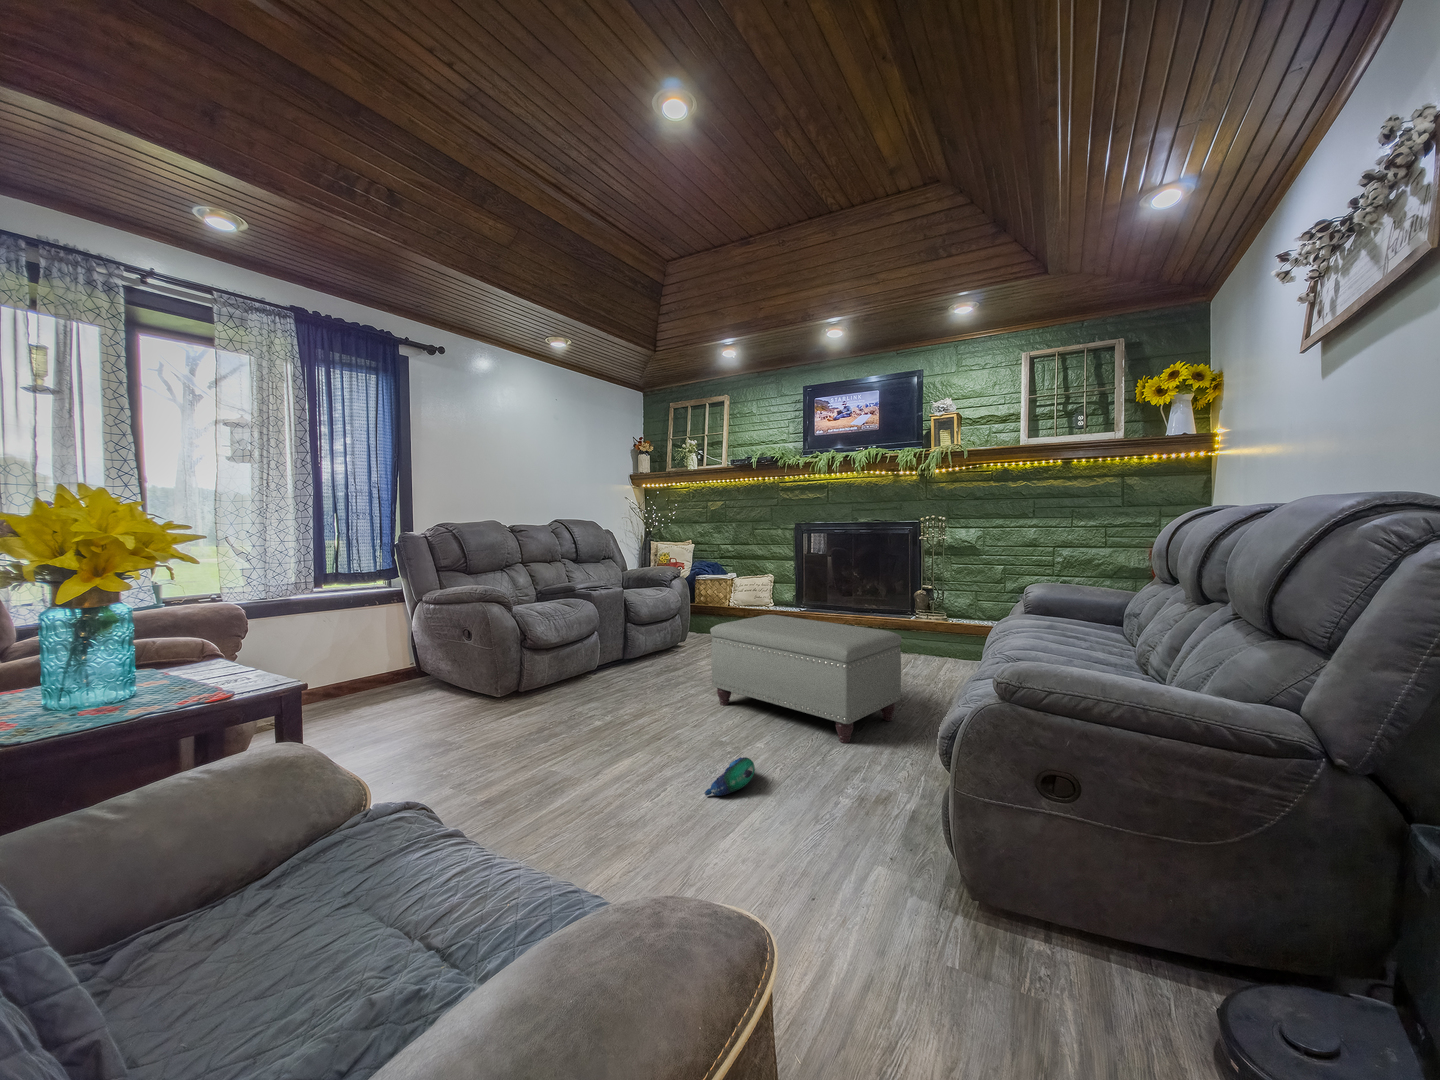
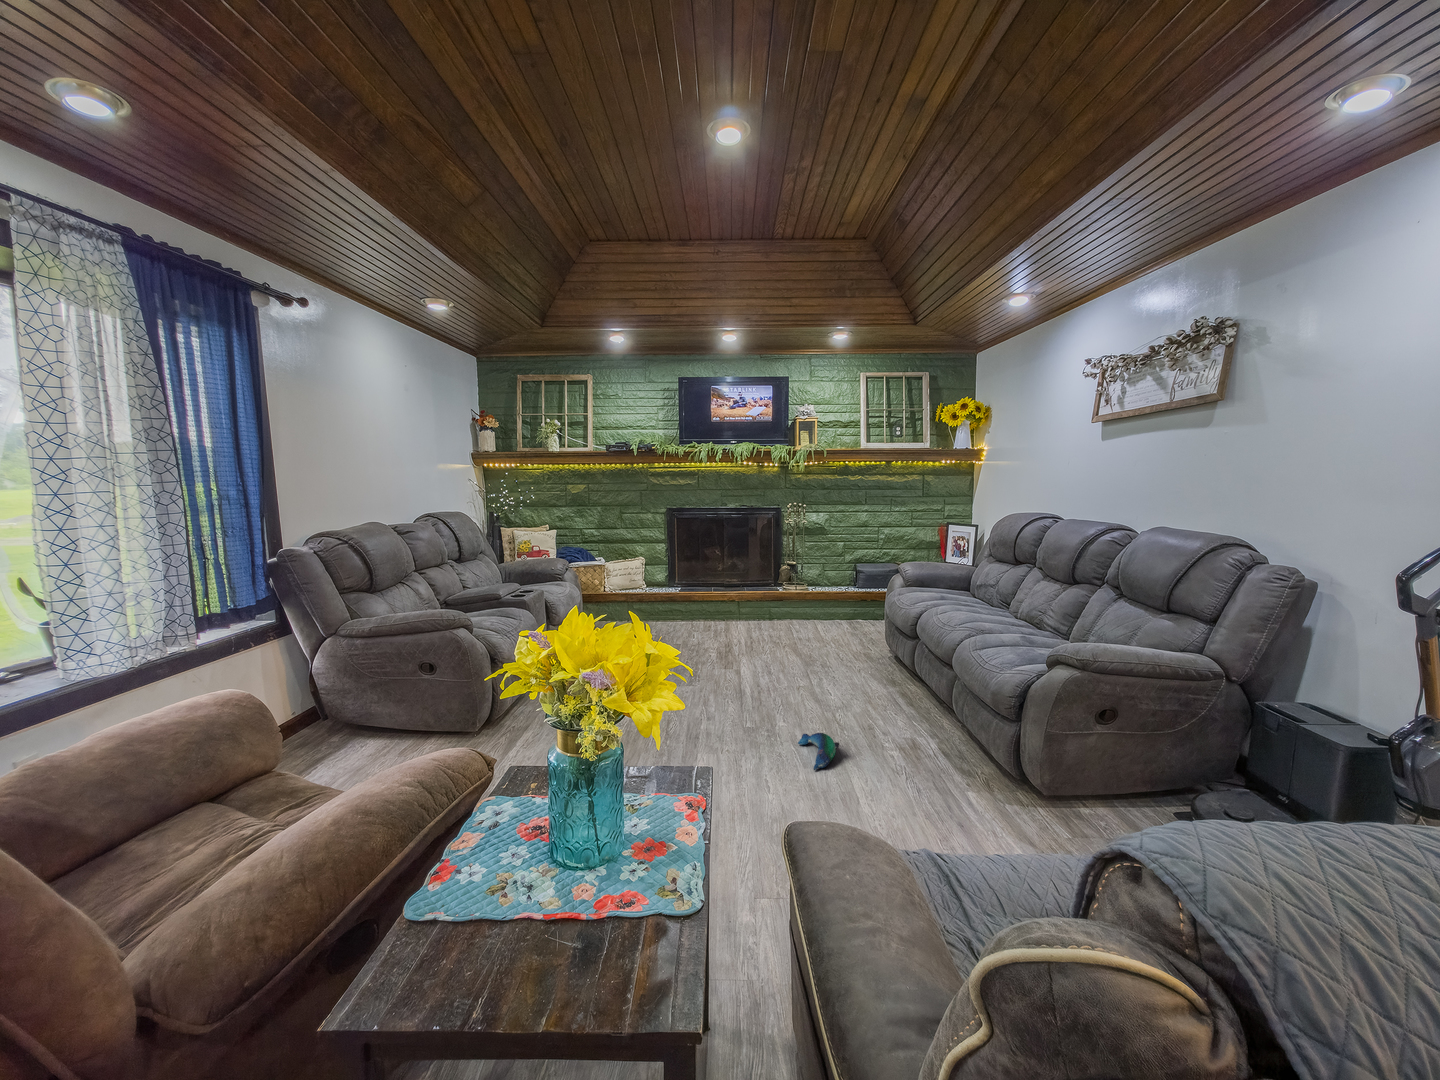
ottoman: present [710,615,902,743] -> none [702,604,854,704]

